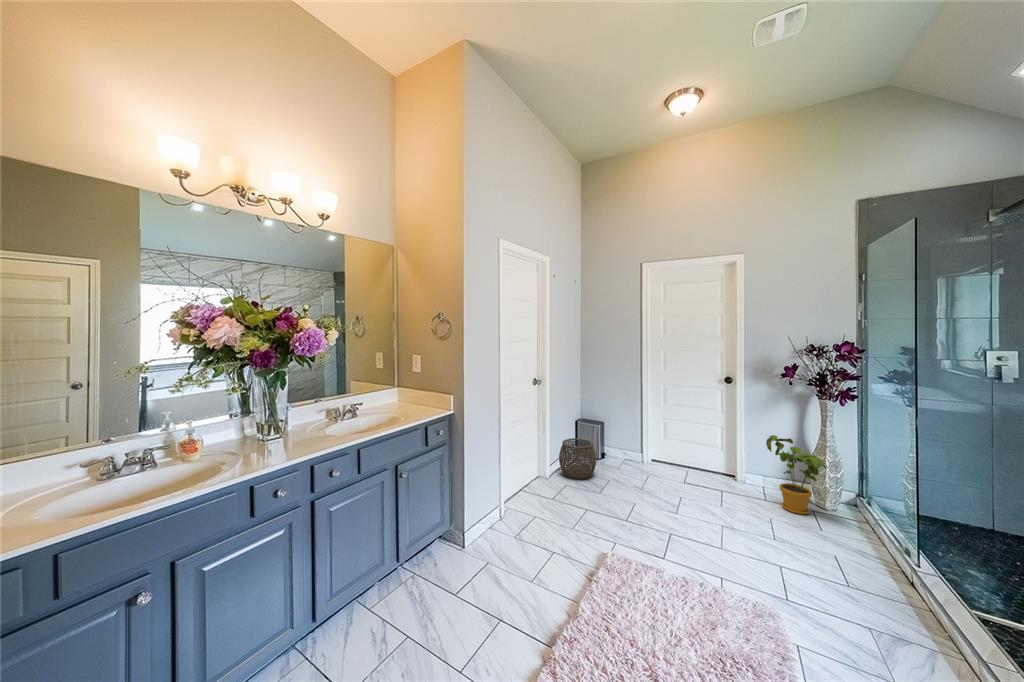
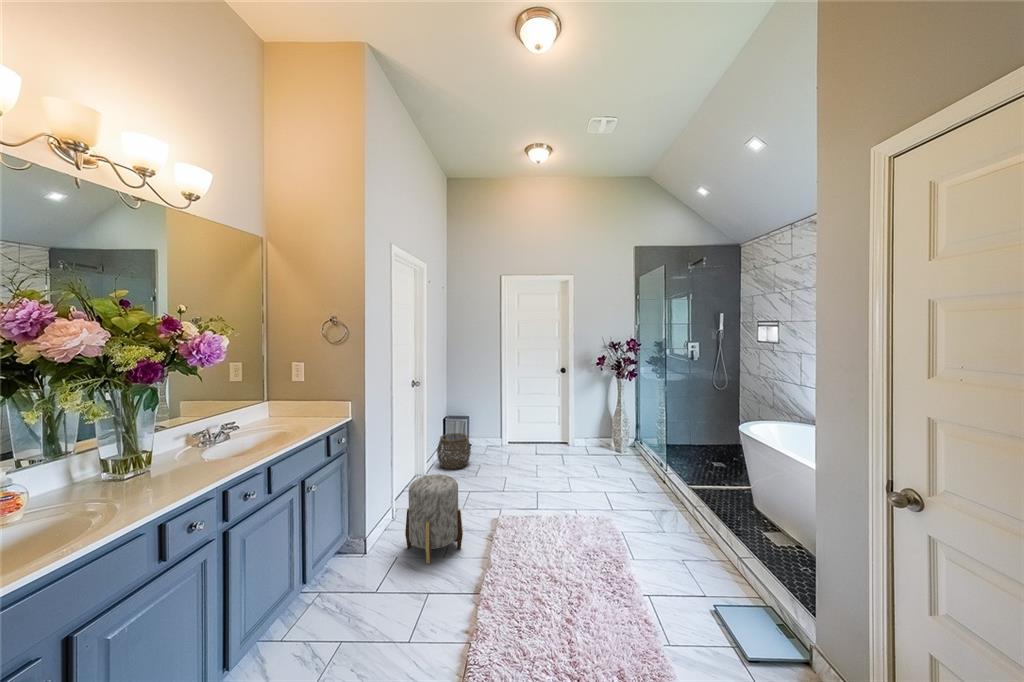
house plant: present [766,435,827,514] -> none [590,407,623,459]
stool: none [470,483,528,592] -> present [405,474,463,564]

